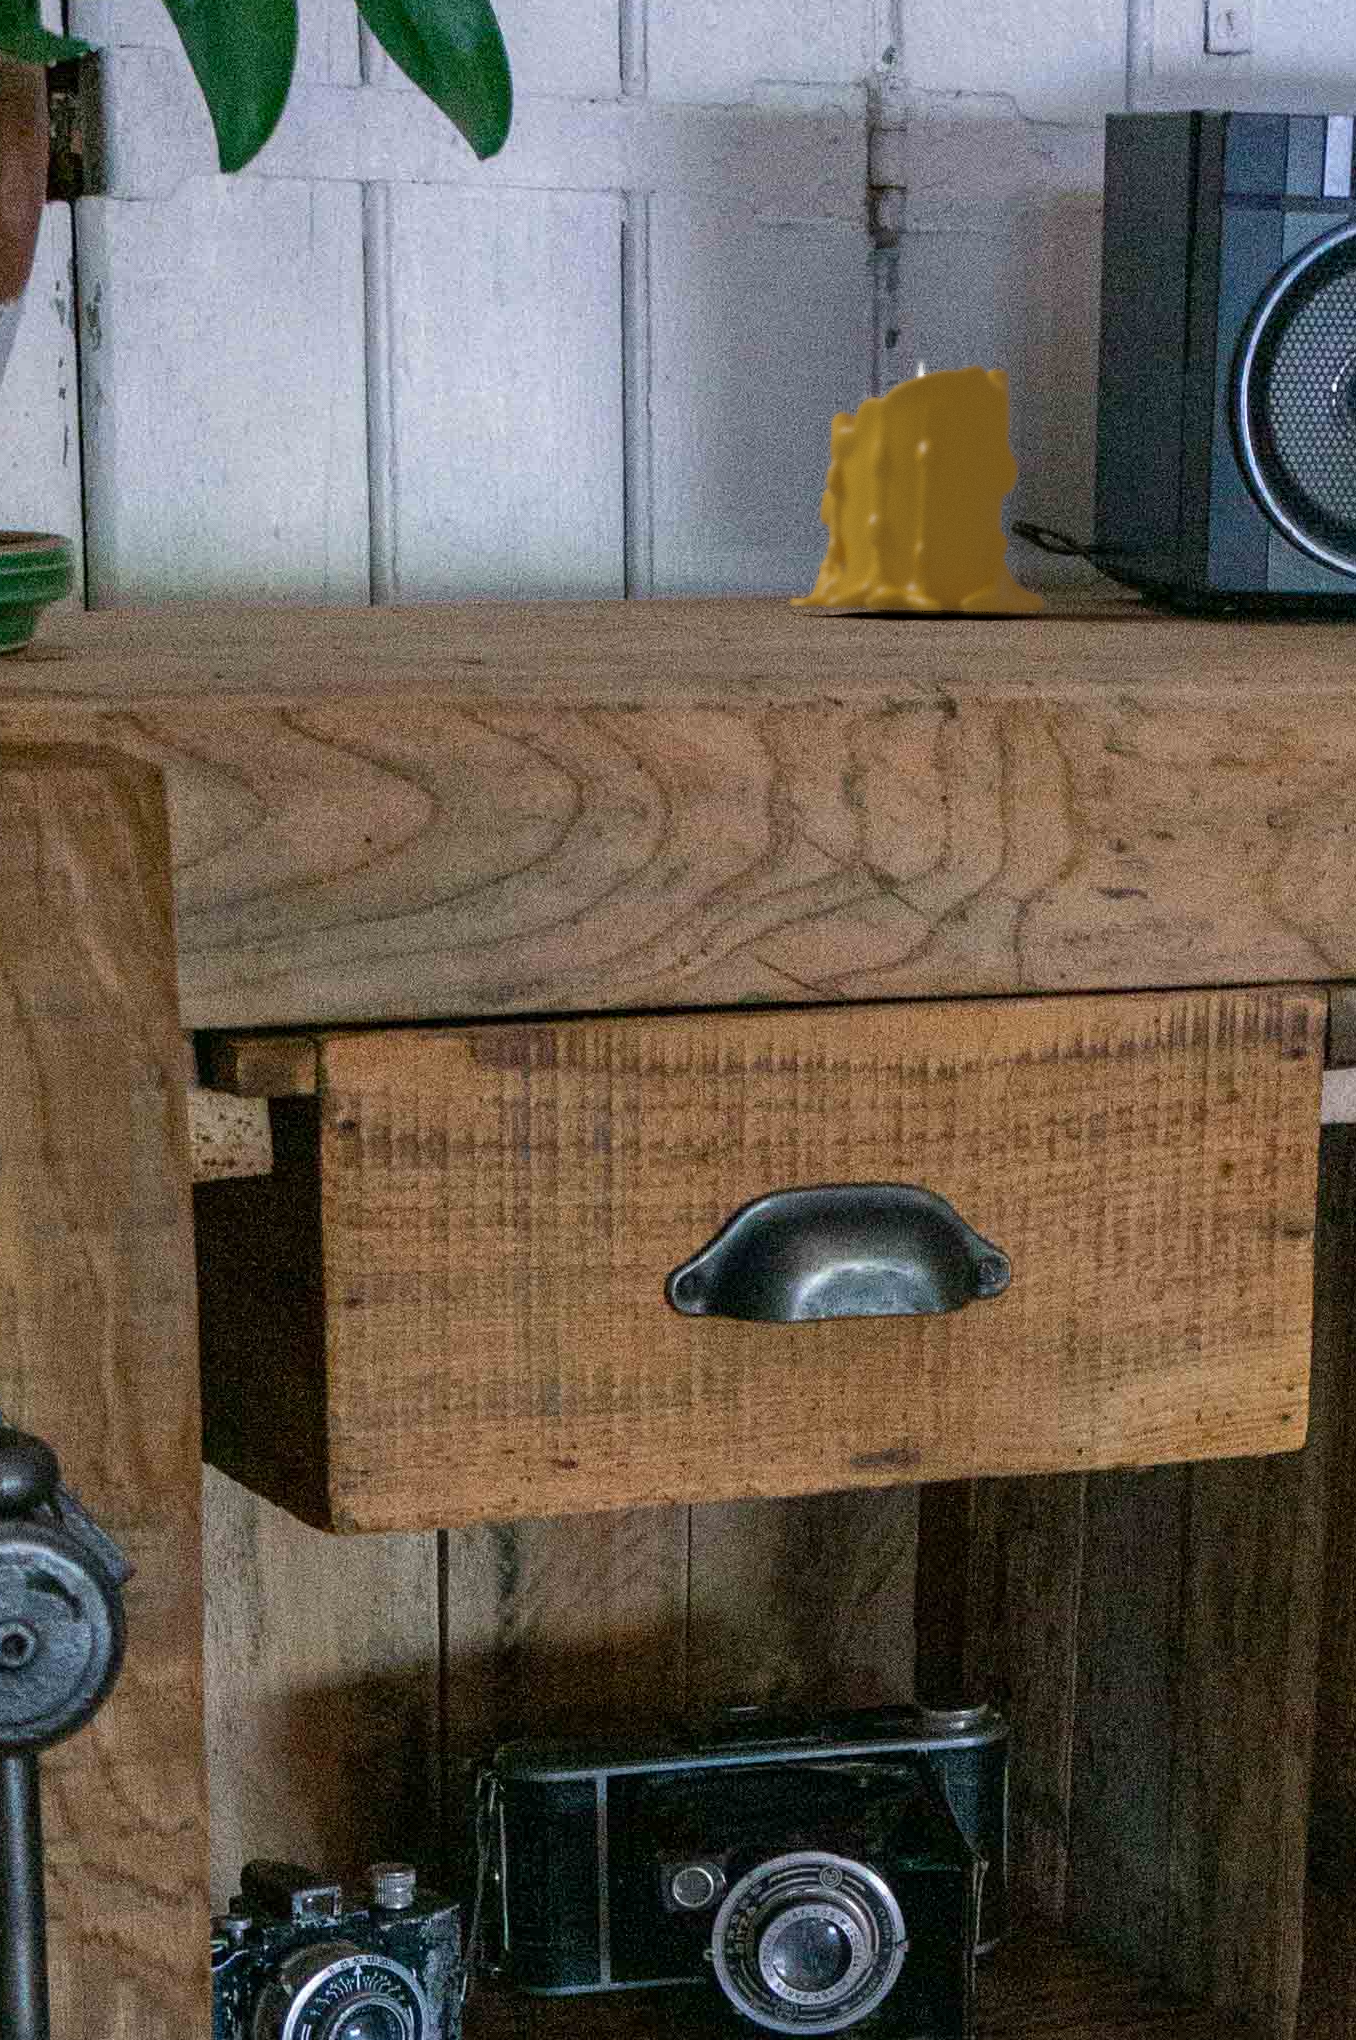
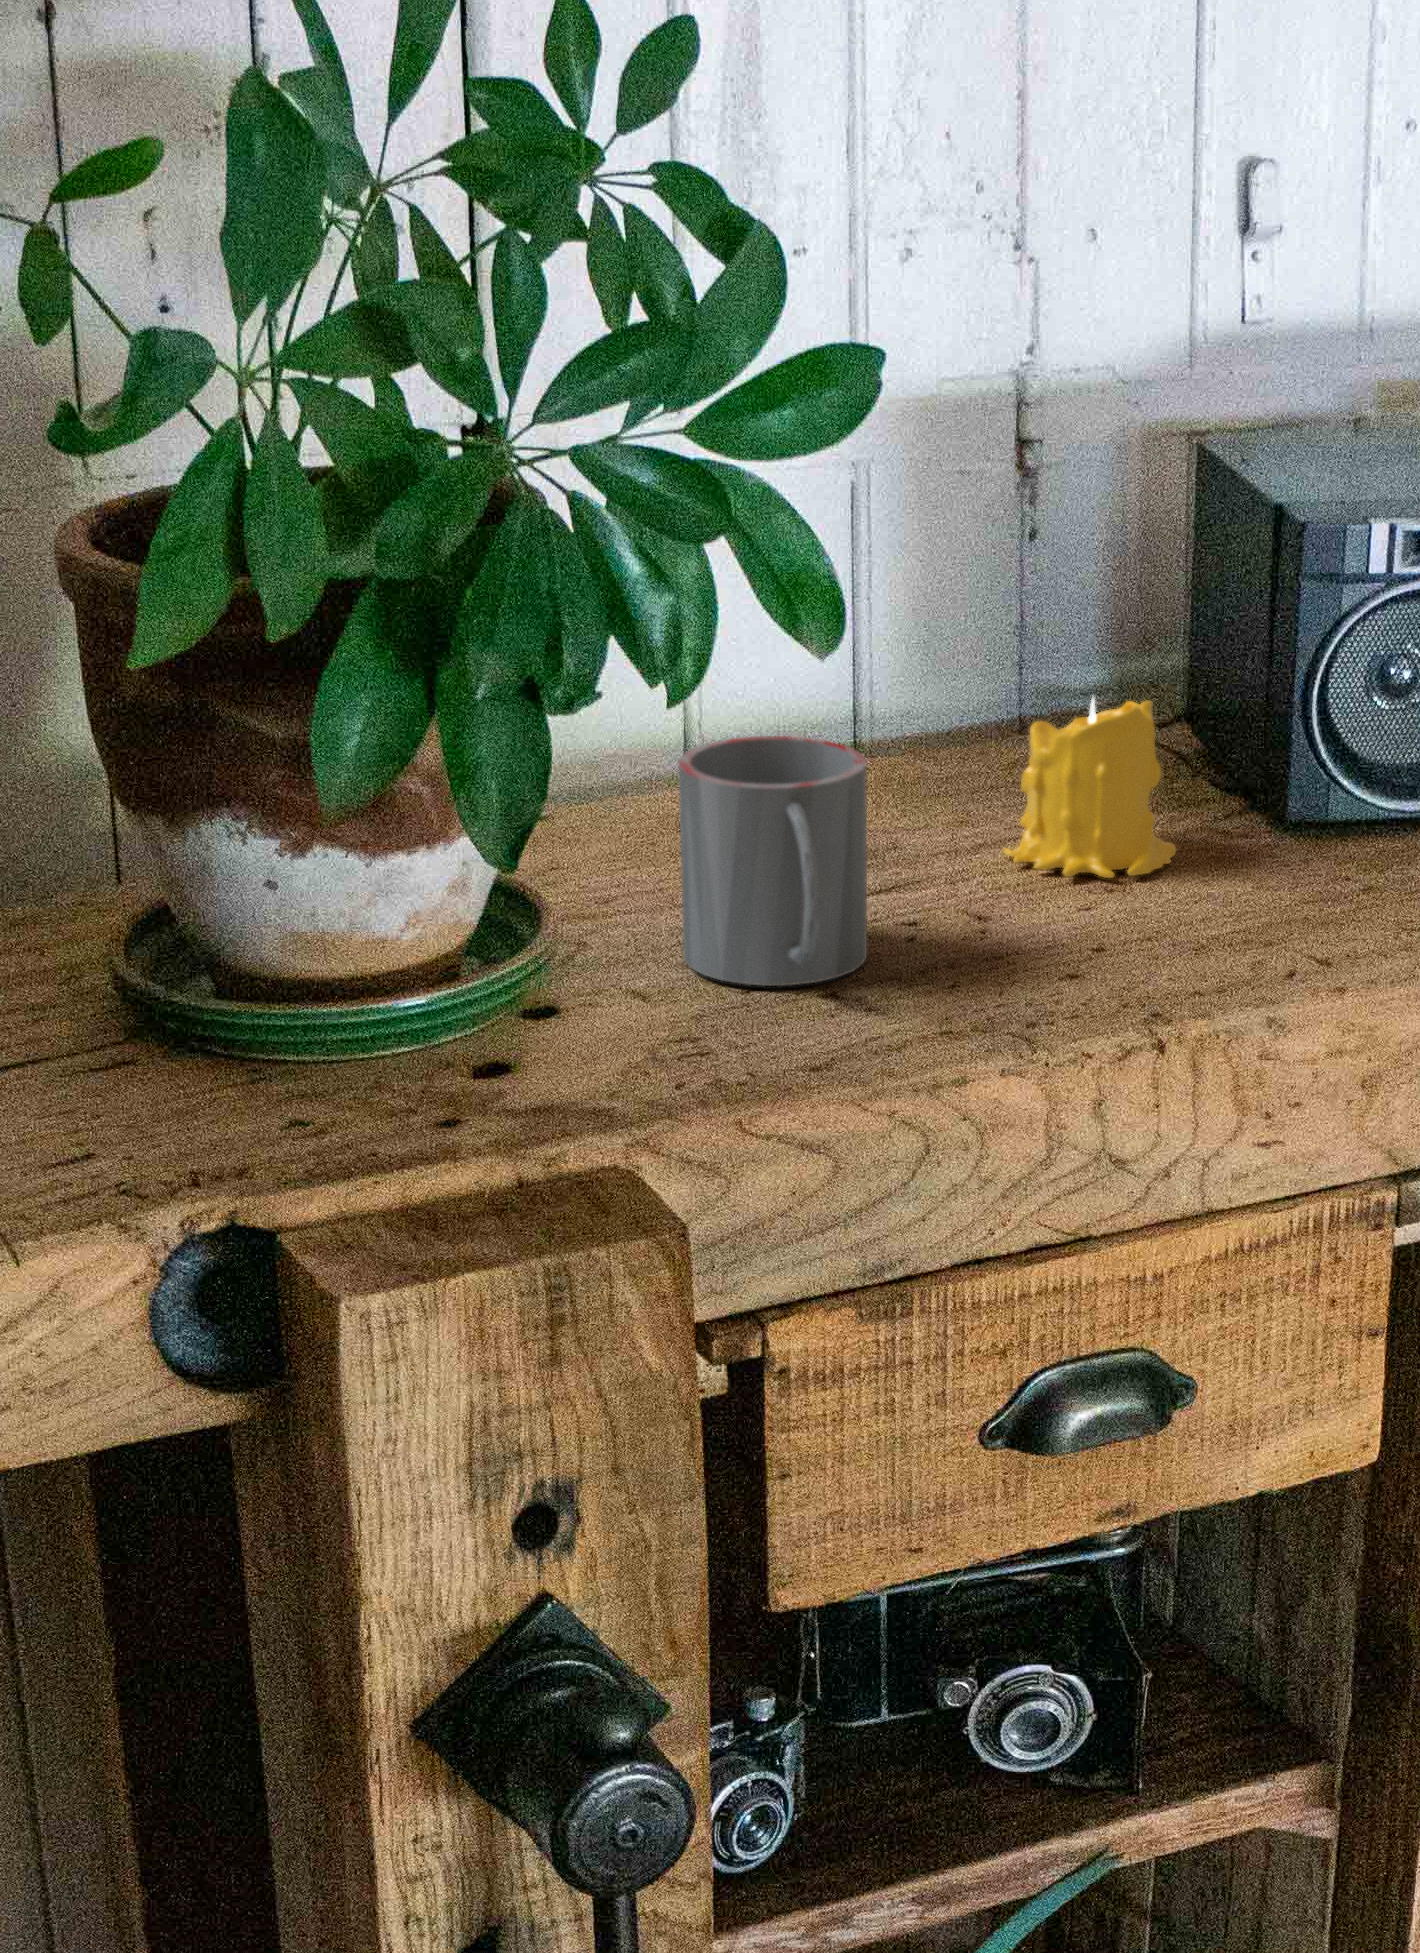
mug: none [262,306,542,627] -> present [678,736,867,986]

